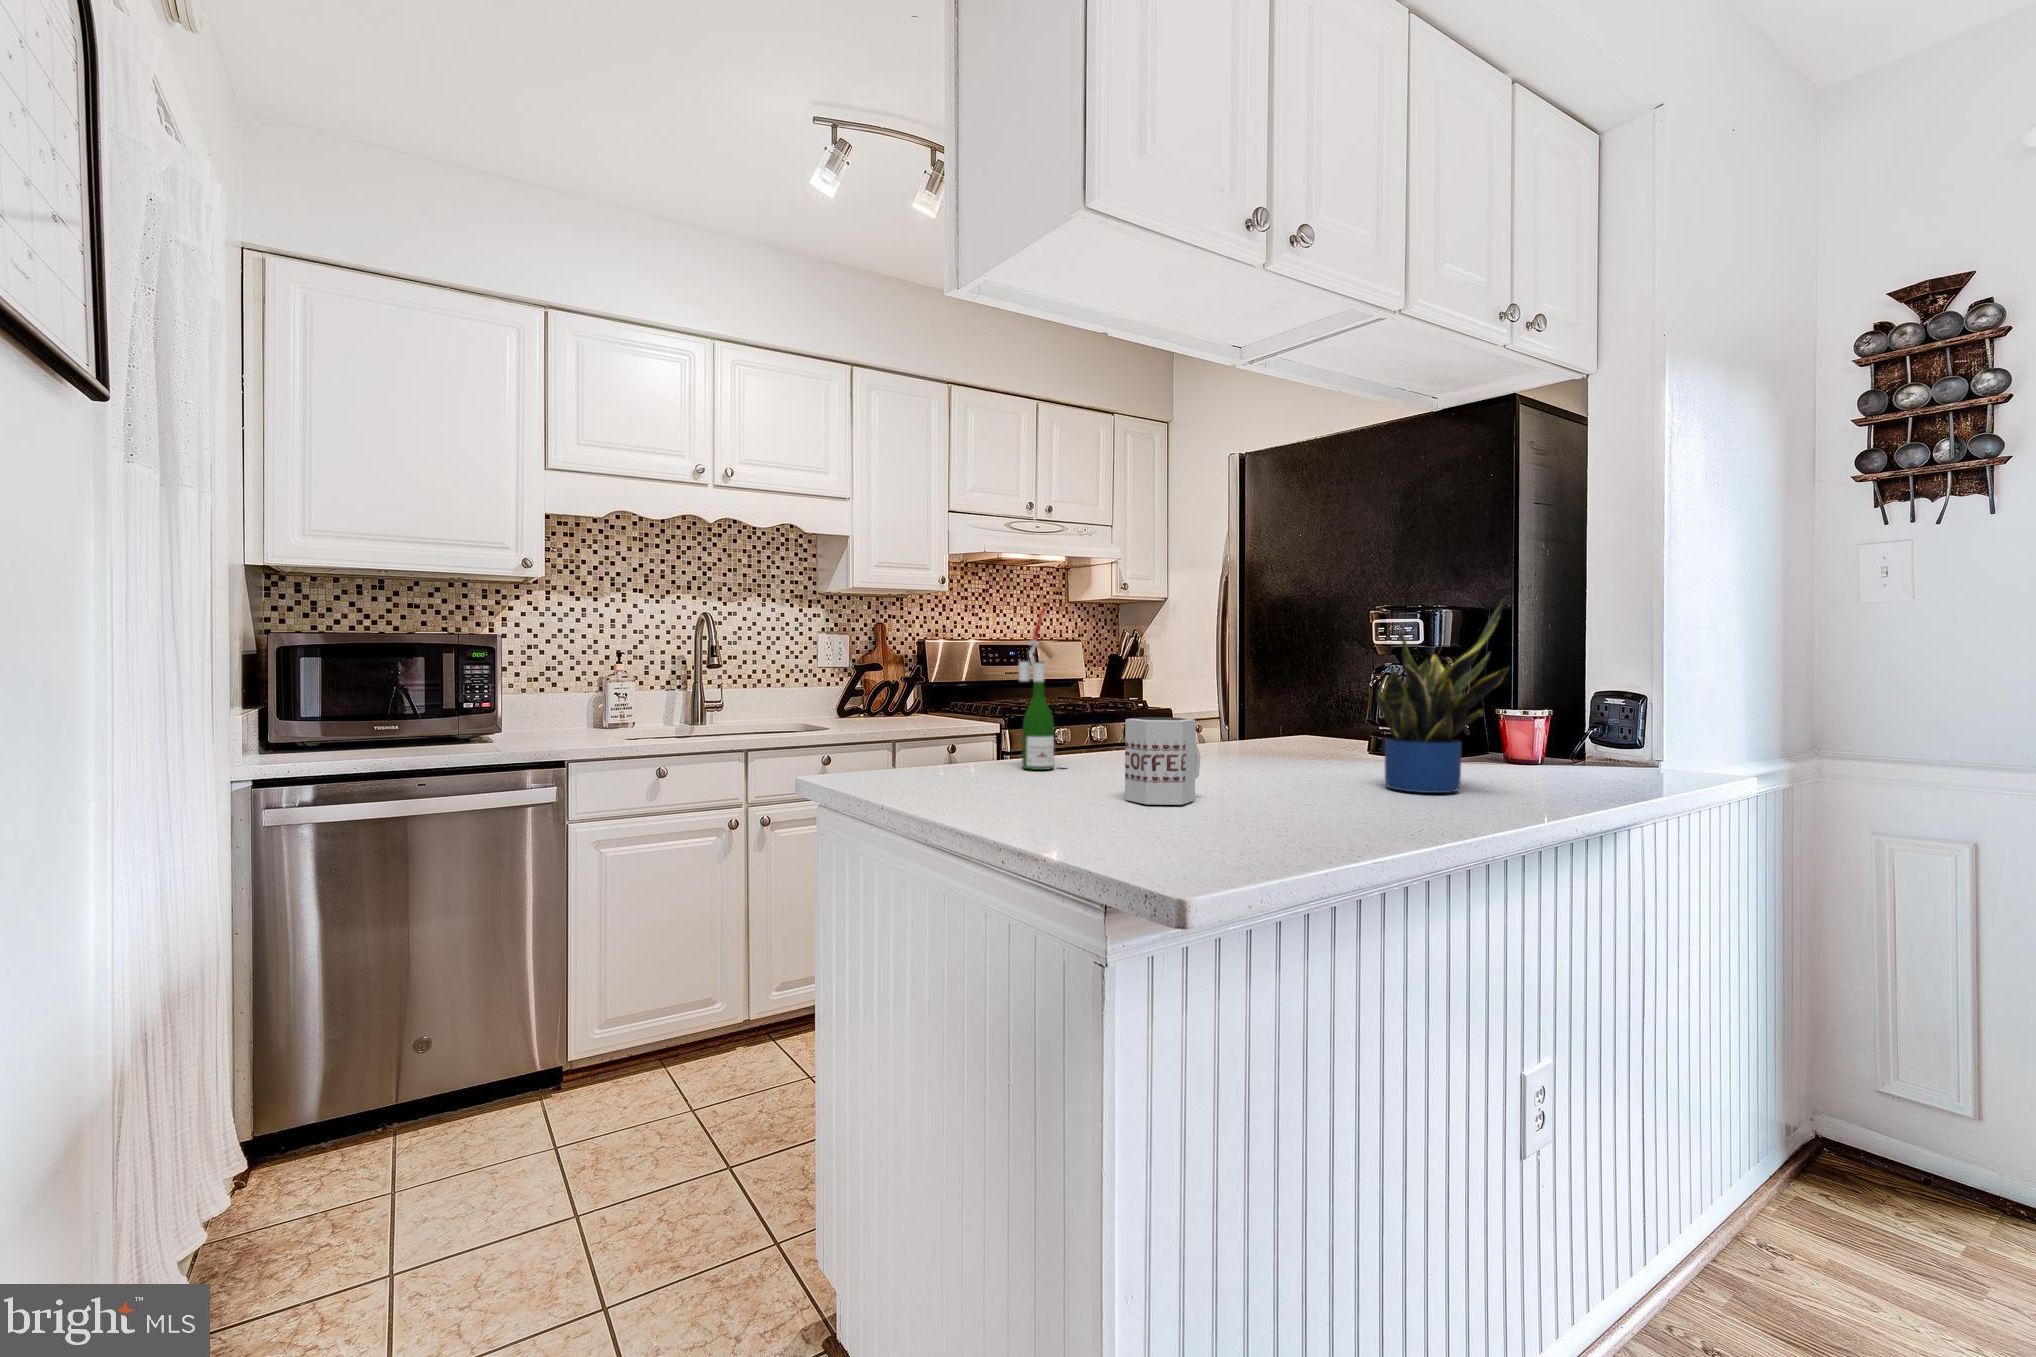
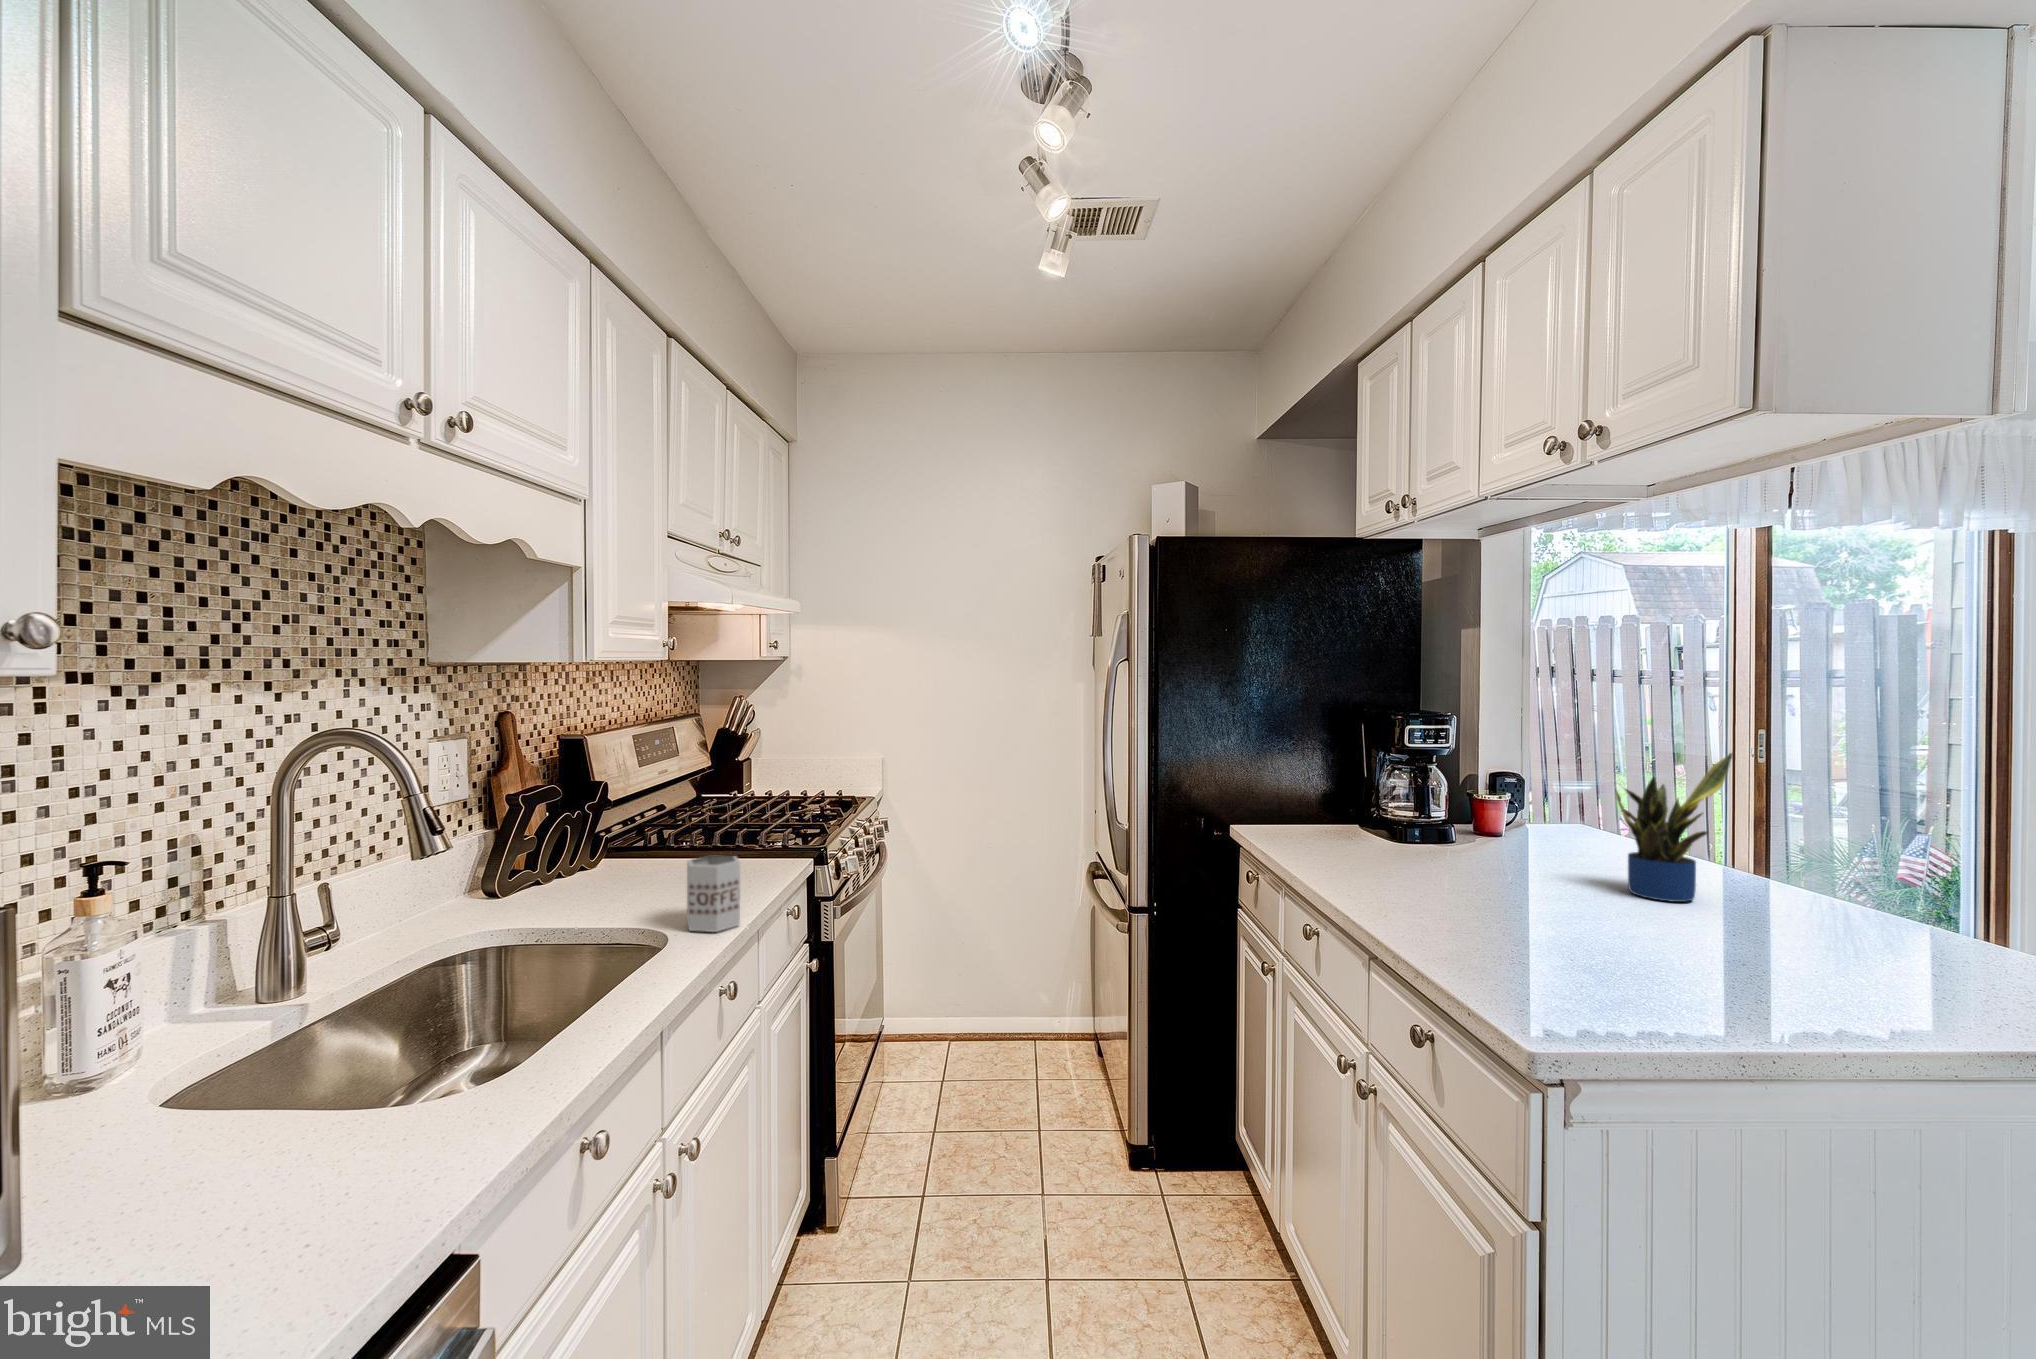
wine bottle: present [1019,606,1067,770] -> none [1509,768,1552,961]
mug: present [1125,717,1201,805] -> present [687,856,740,932]

